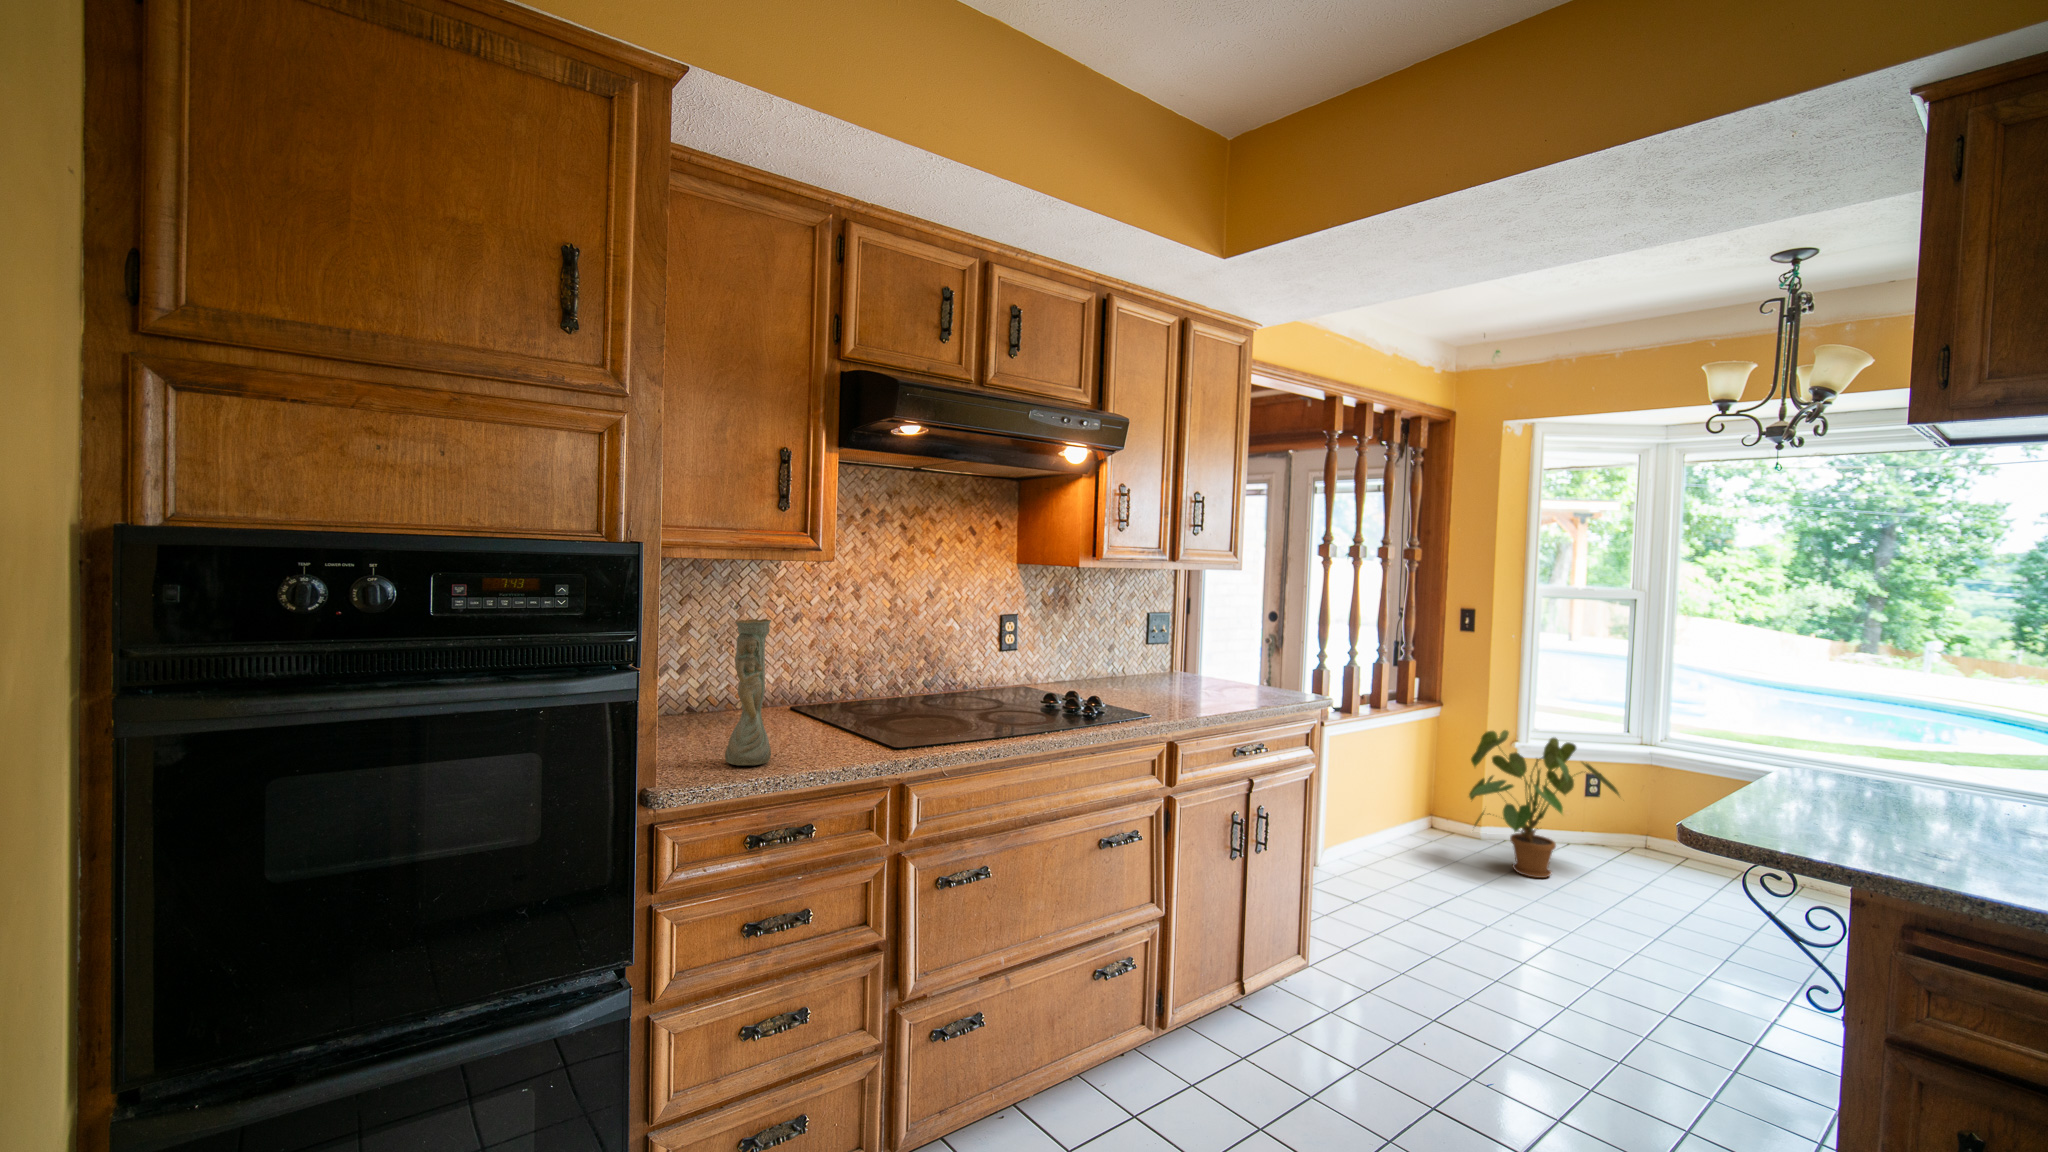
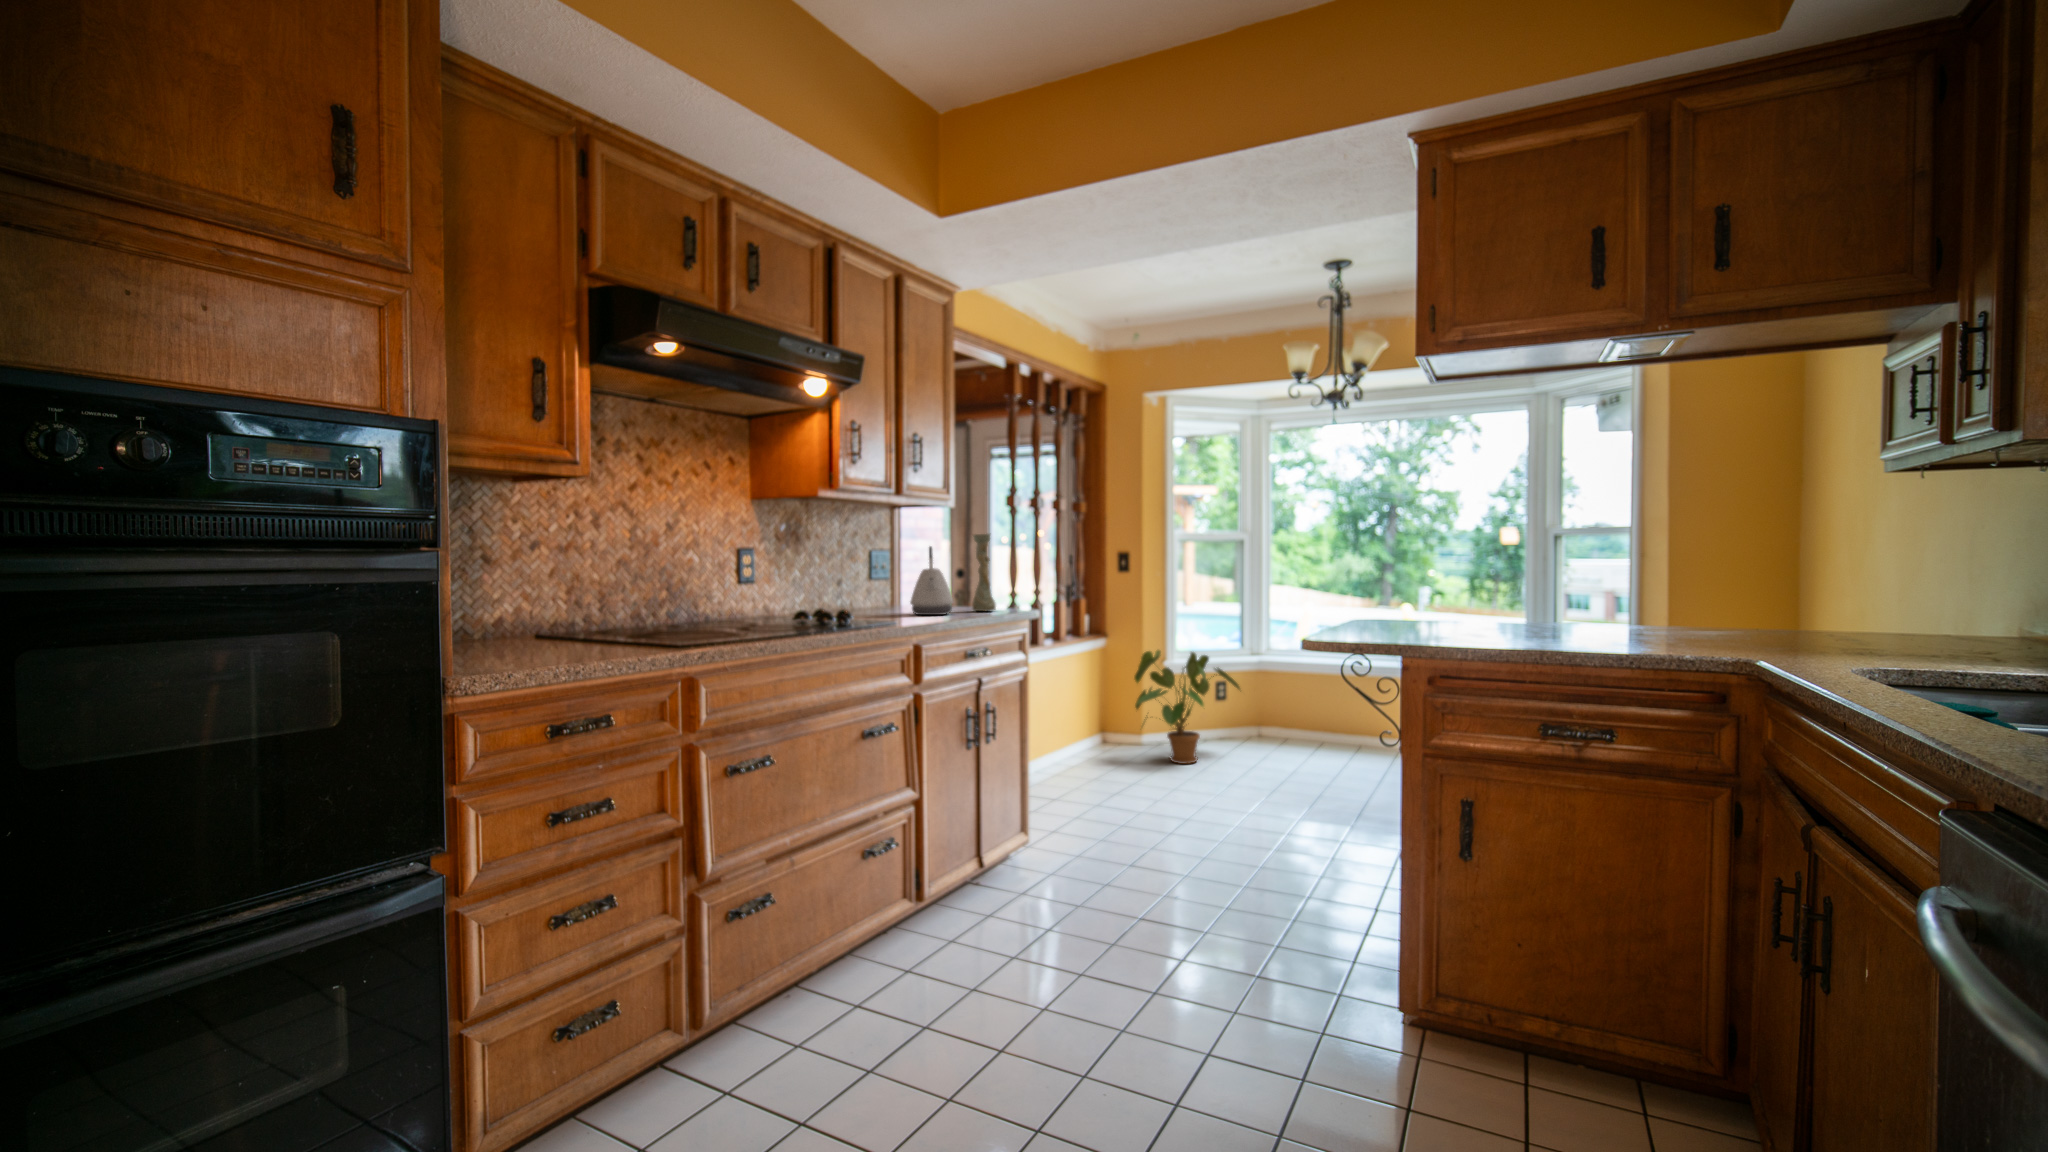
vase: present [725,619,771,765] -> present [972,534,996,611]
kettle: none [1177,622,1226,701] -> present [910,546,953,615]

